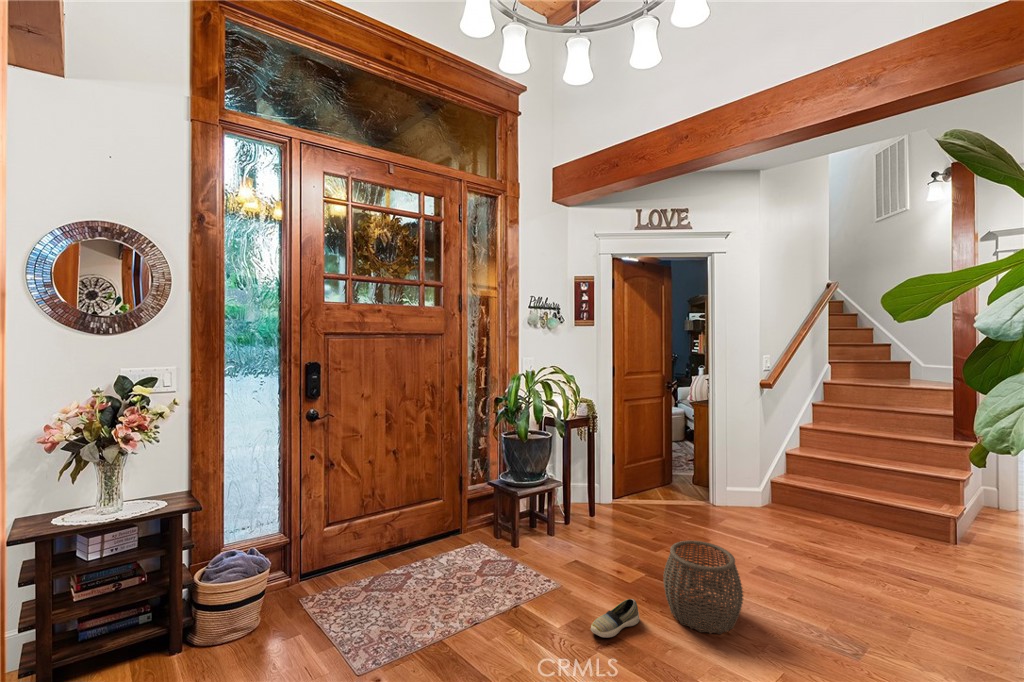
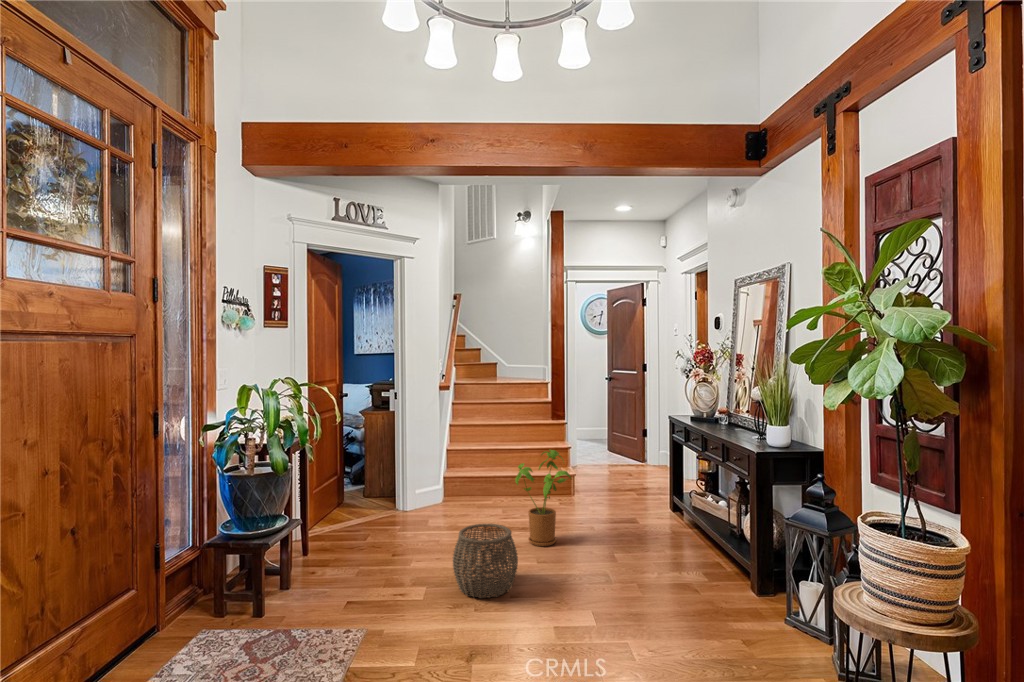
house plant: none [800,482,882,610] -> present [515,450,571,546]
shoe: present [591,599,639,638] -> none [425,594,452,636]

